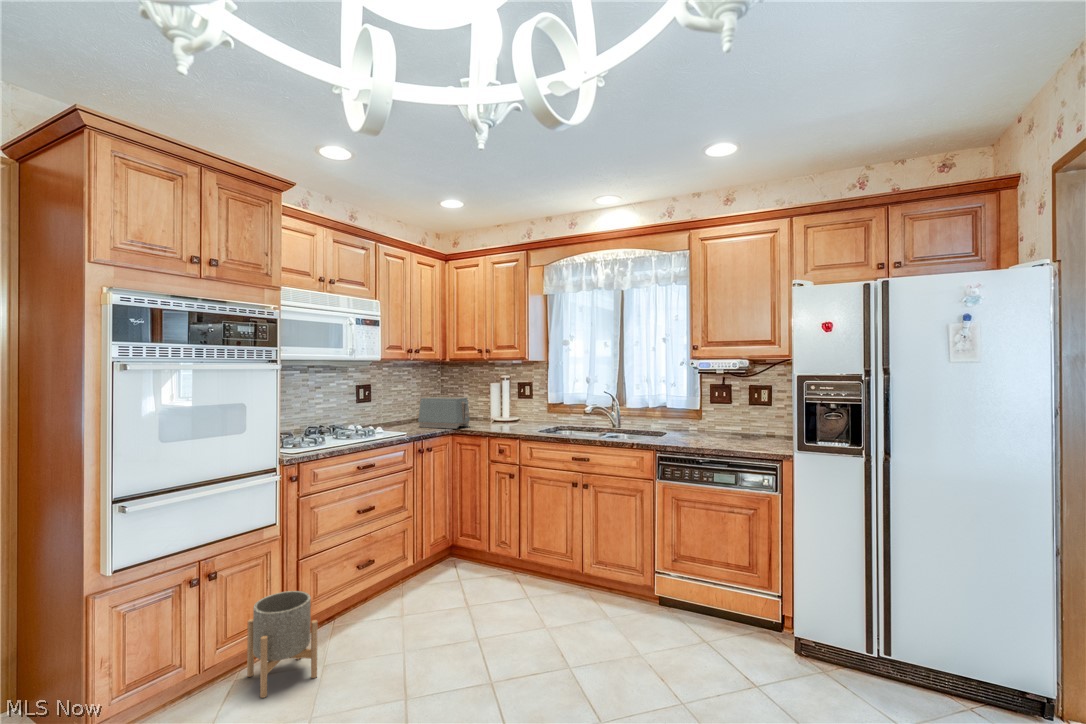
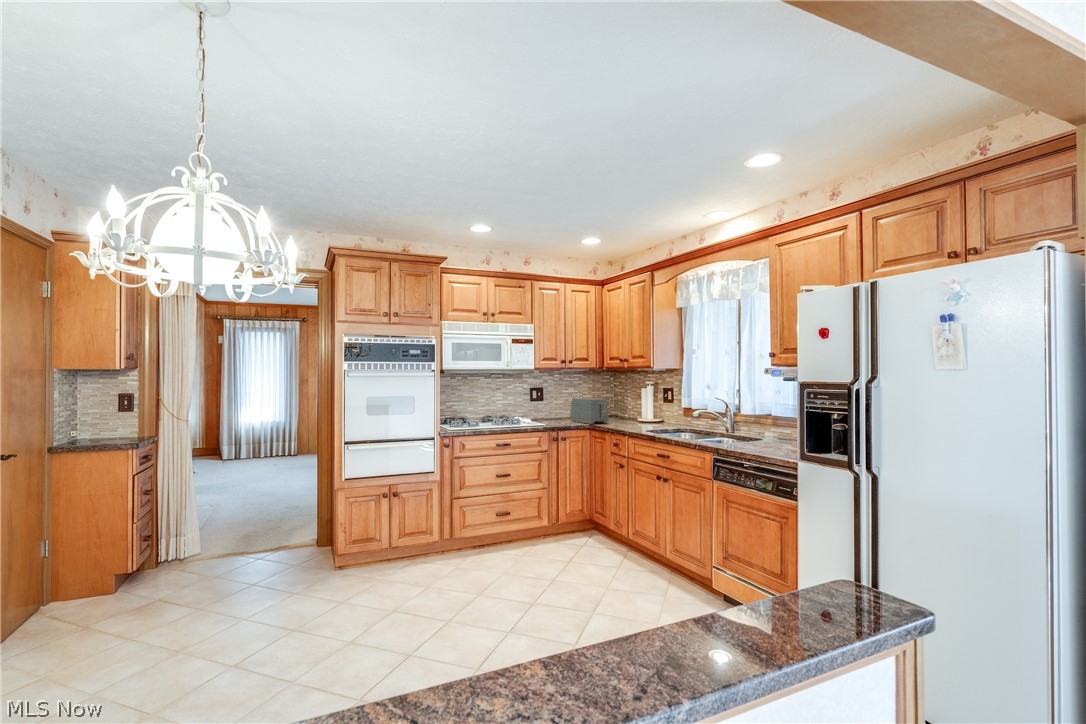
planter: present [247,591,318,698] -> none [408,515,445,573]

